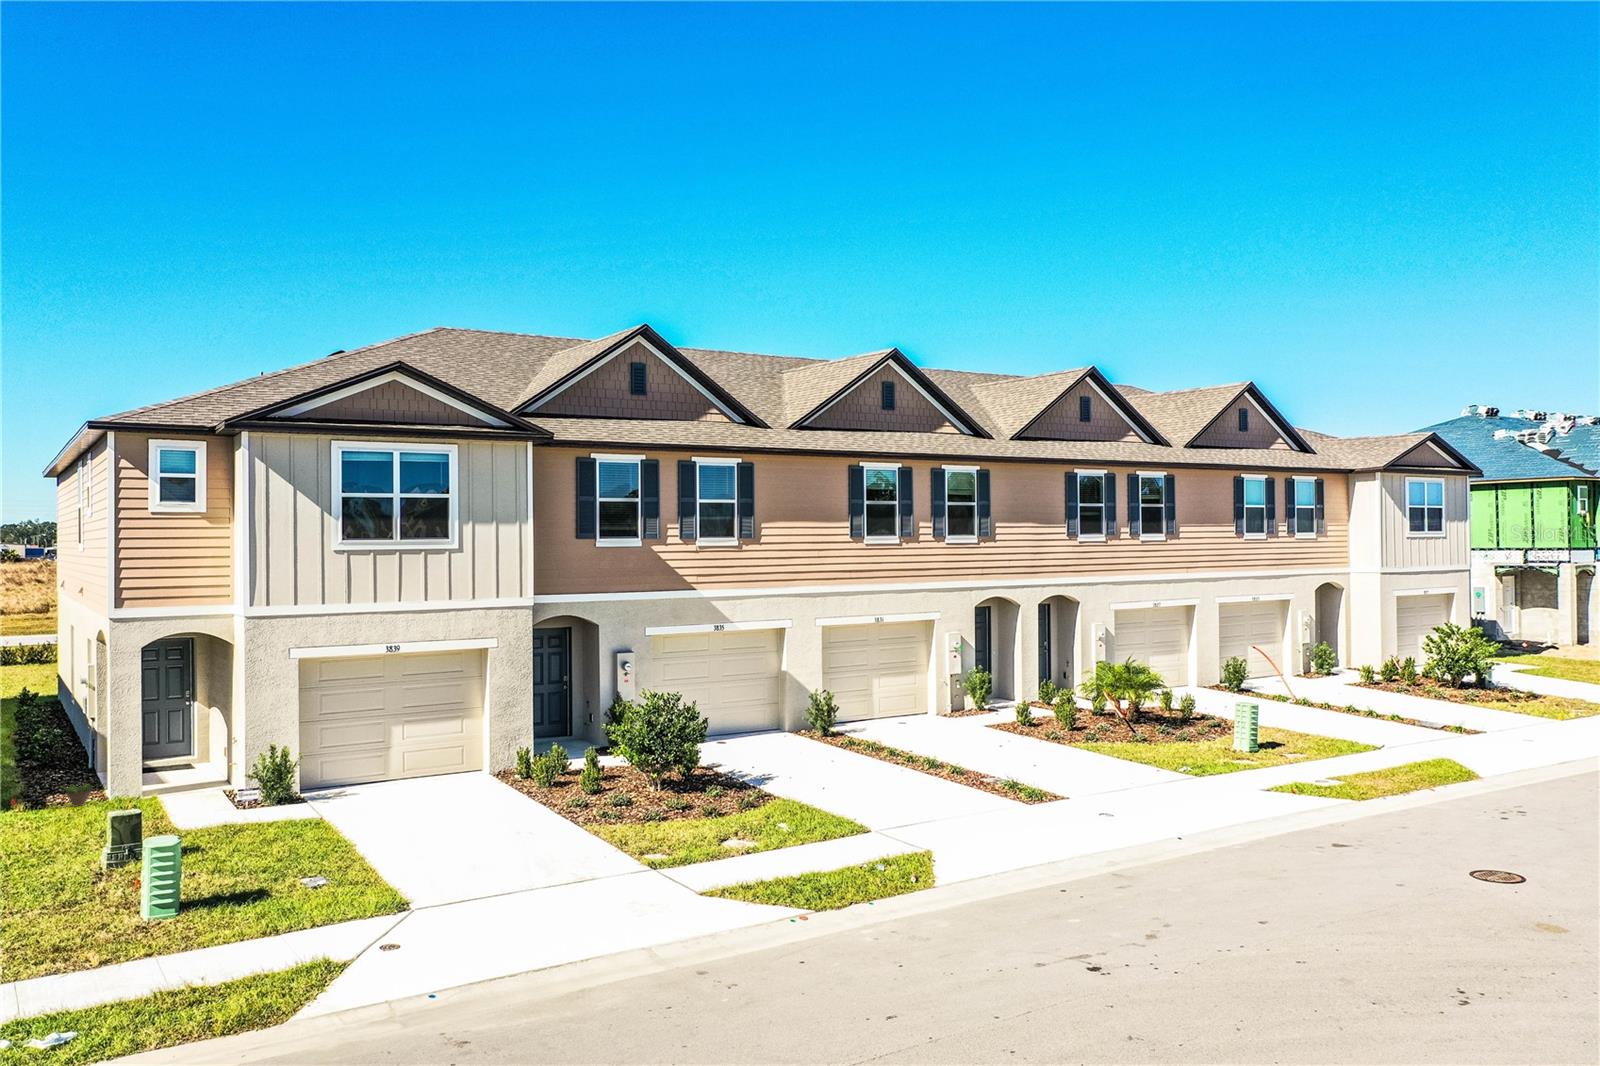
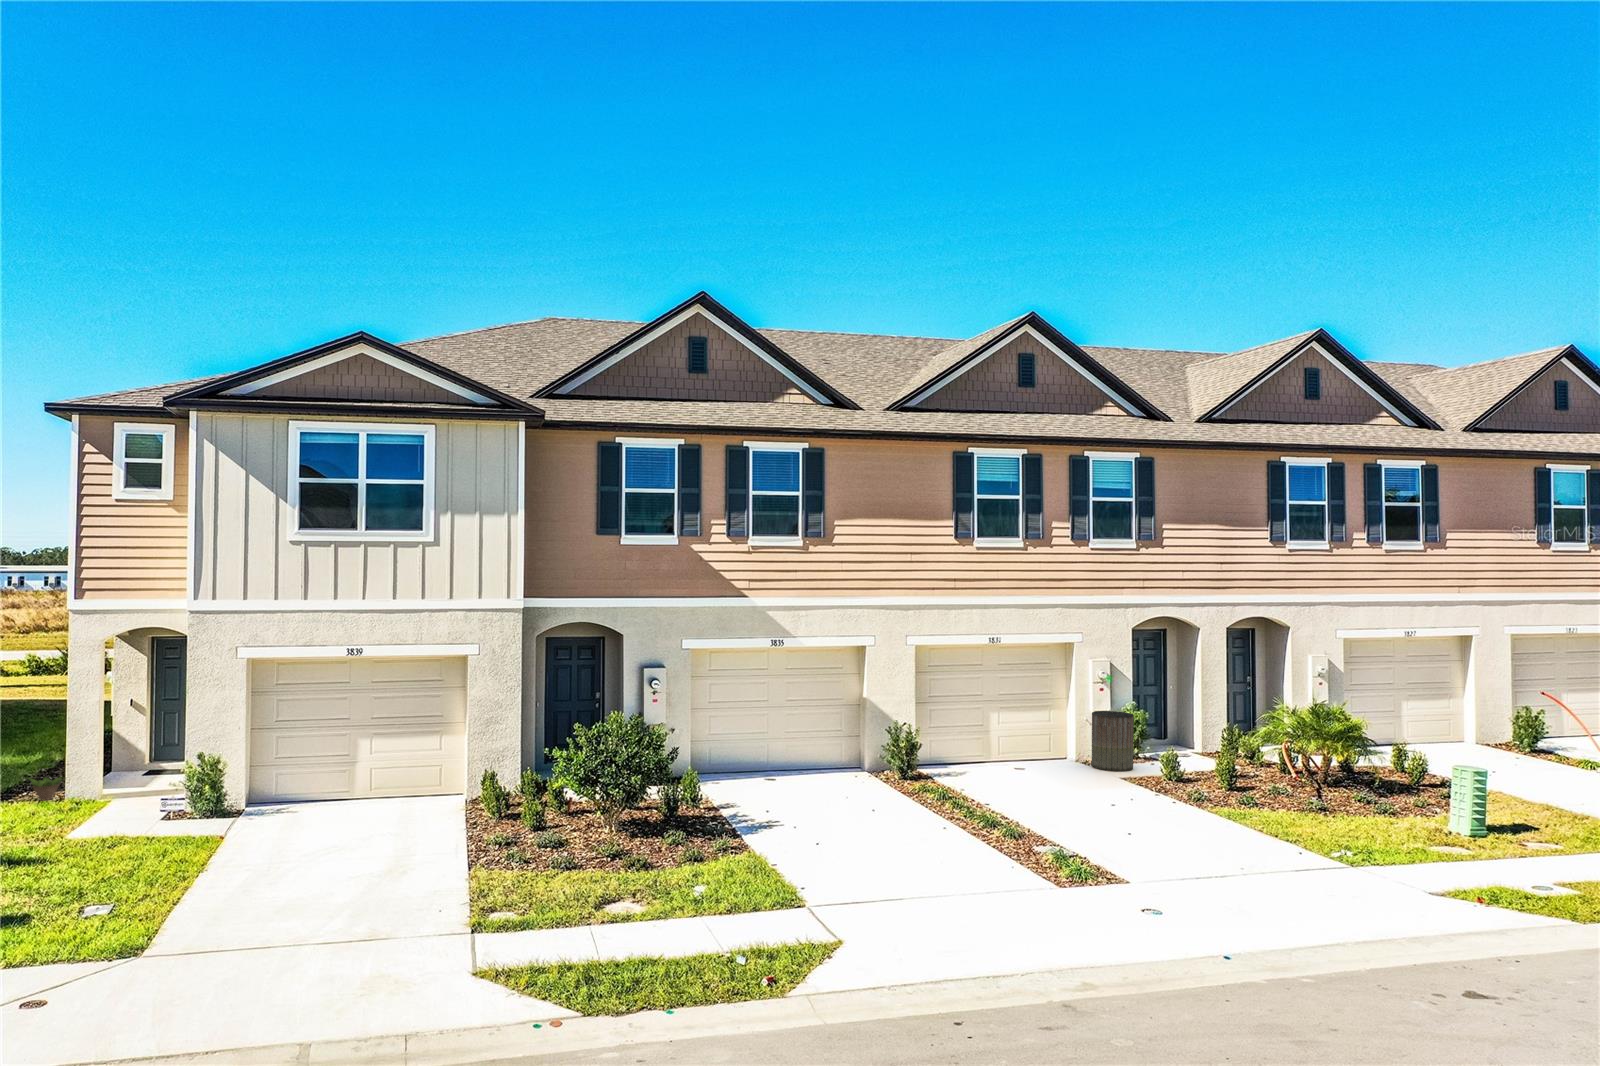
trash can: none [953,673,985,719] -> present [1092,711,1133,771]

